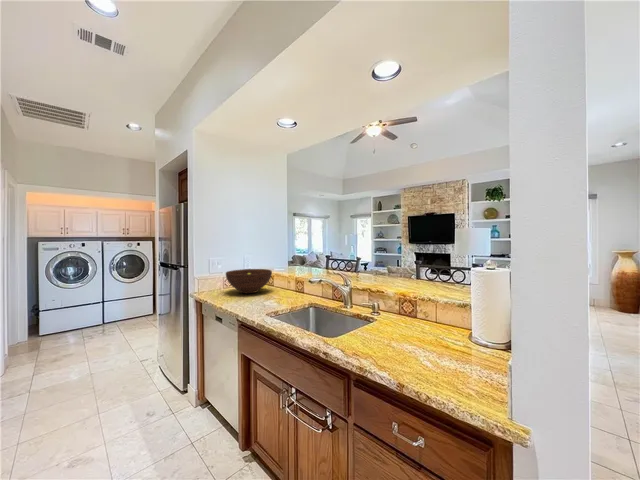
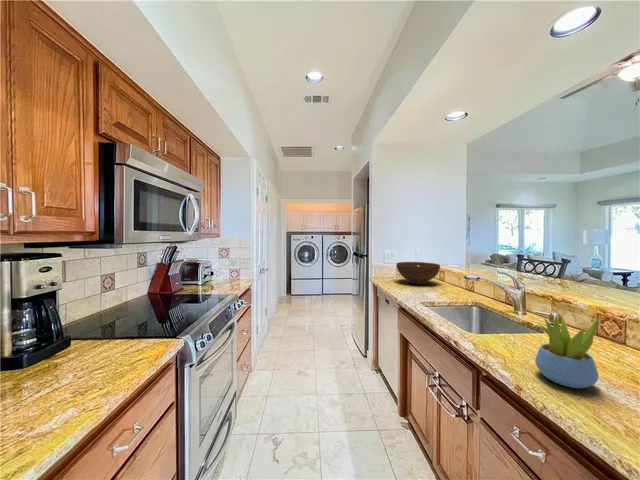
succulent plant: none [390,302,430,364] -> present [535,314,598,388]

